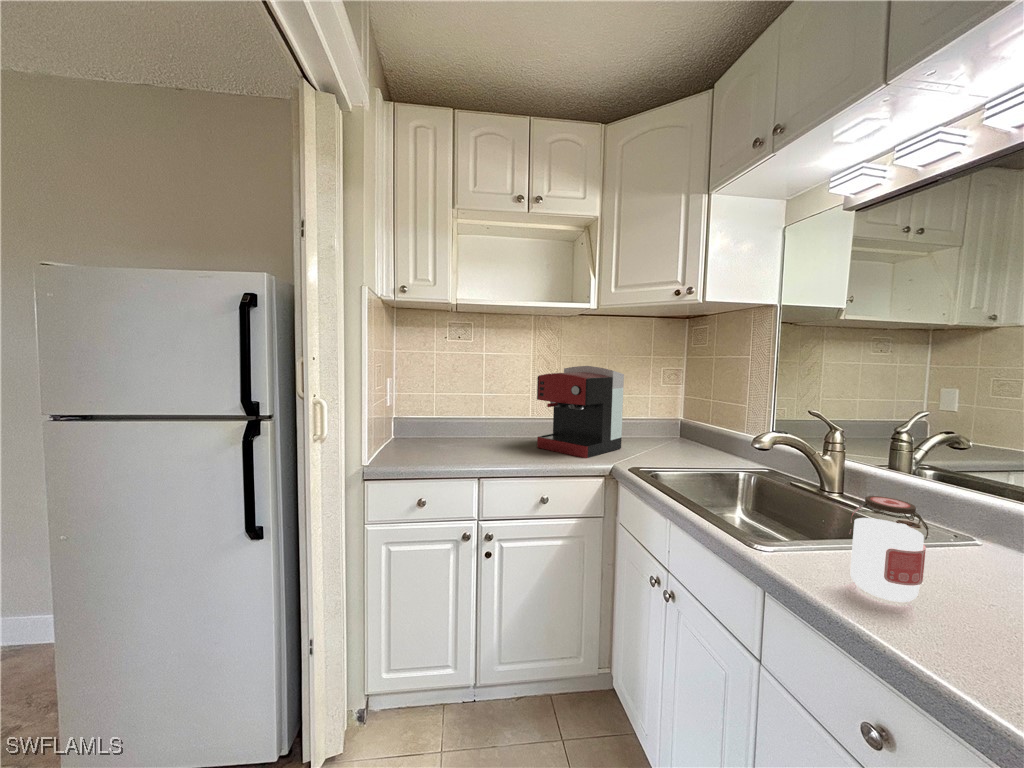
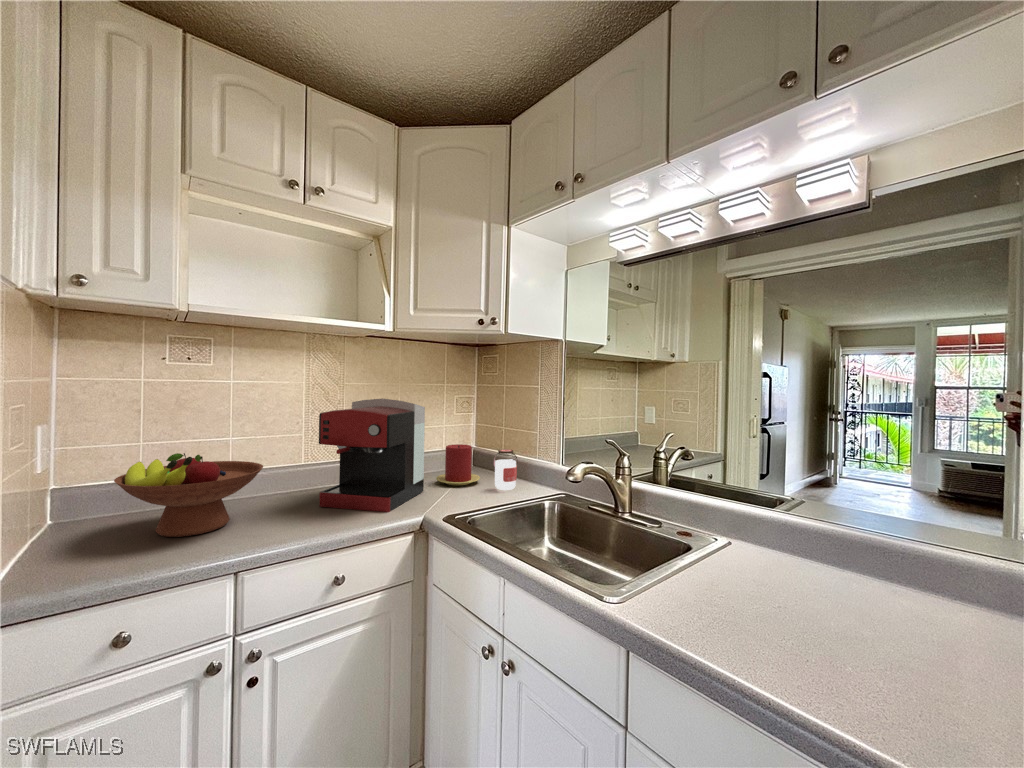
fruit bowl: none [421,398,500,452] -> present [114,453,263,537]
candle: none [636,411,678,448] -> present [436,444,480,485]
jar: present [849,496,929,602] -> present [494,449,517,490]

